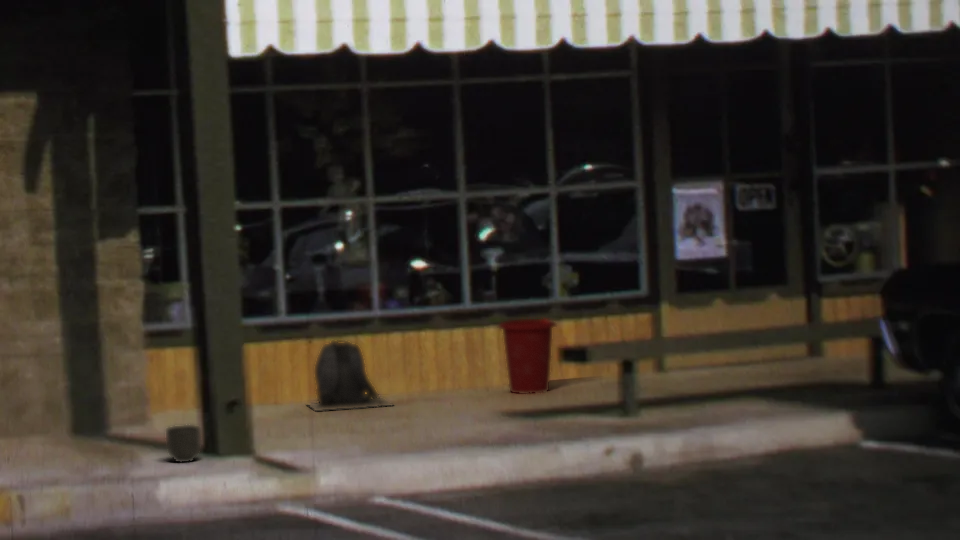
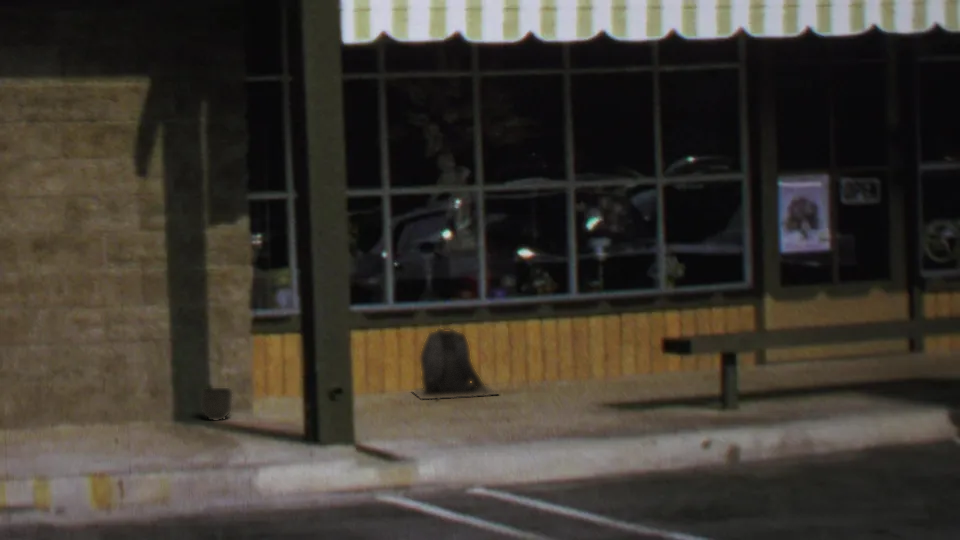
waste bin: present [499,319,556,393] -> none [603,310,663,385]
planter: present [166,425,201,462] -> present [201,388,232,421]

